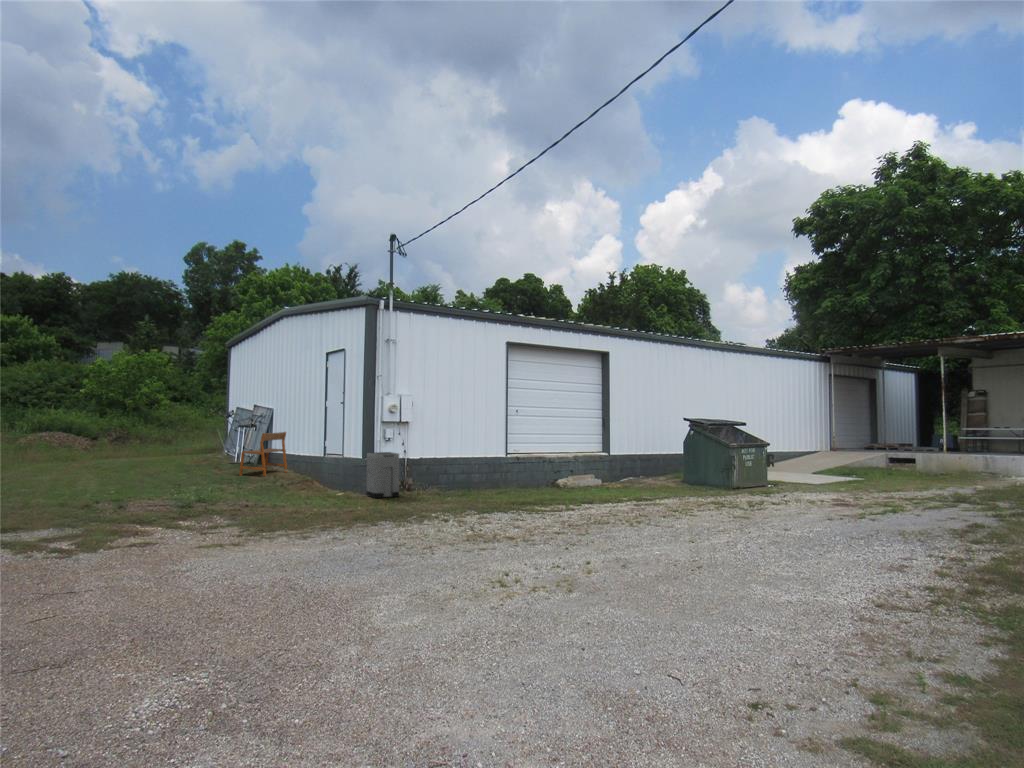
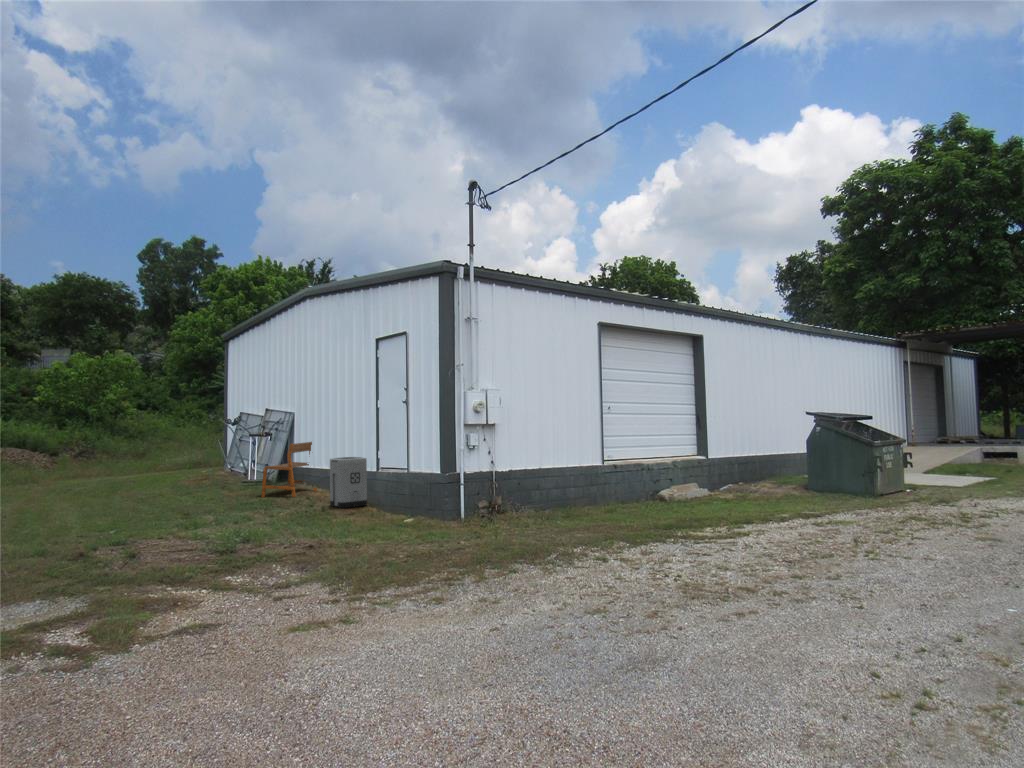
trash can: present [366,452,399,498] -> present [330,457,367,508]

